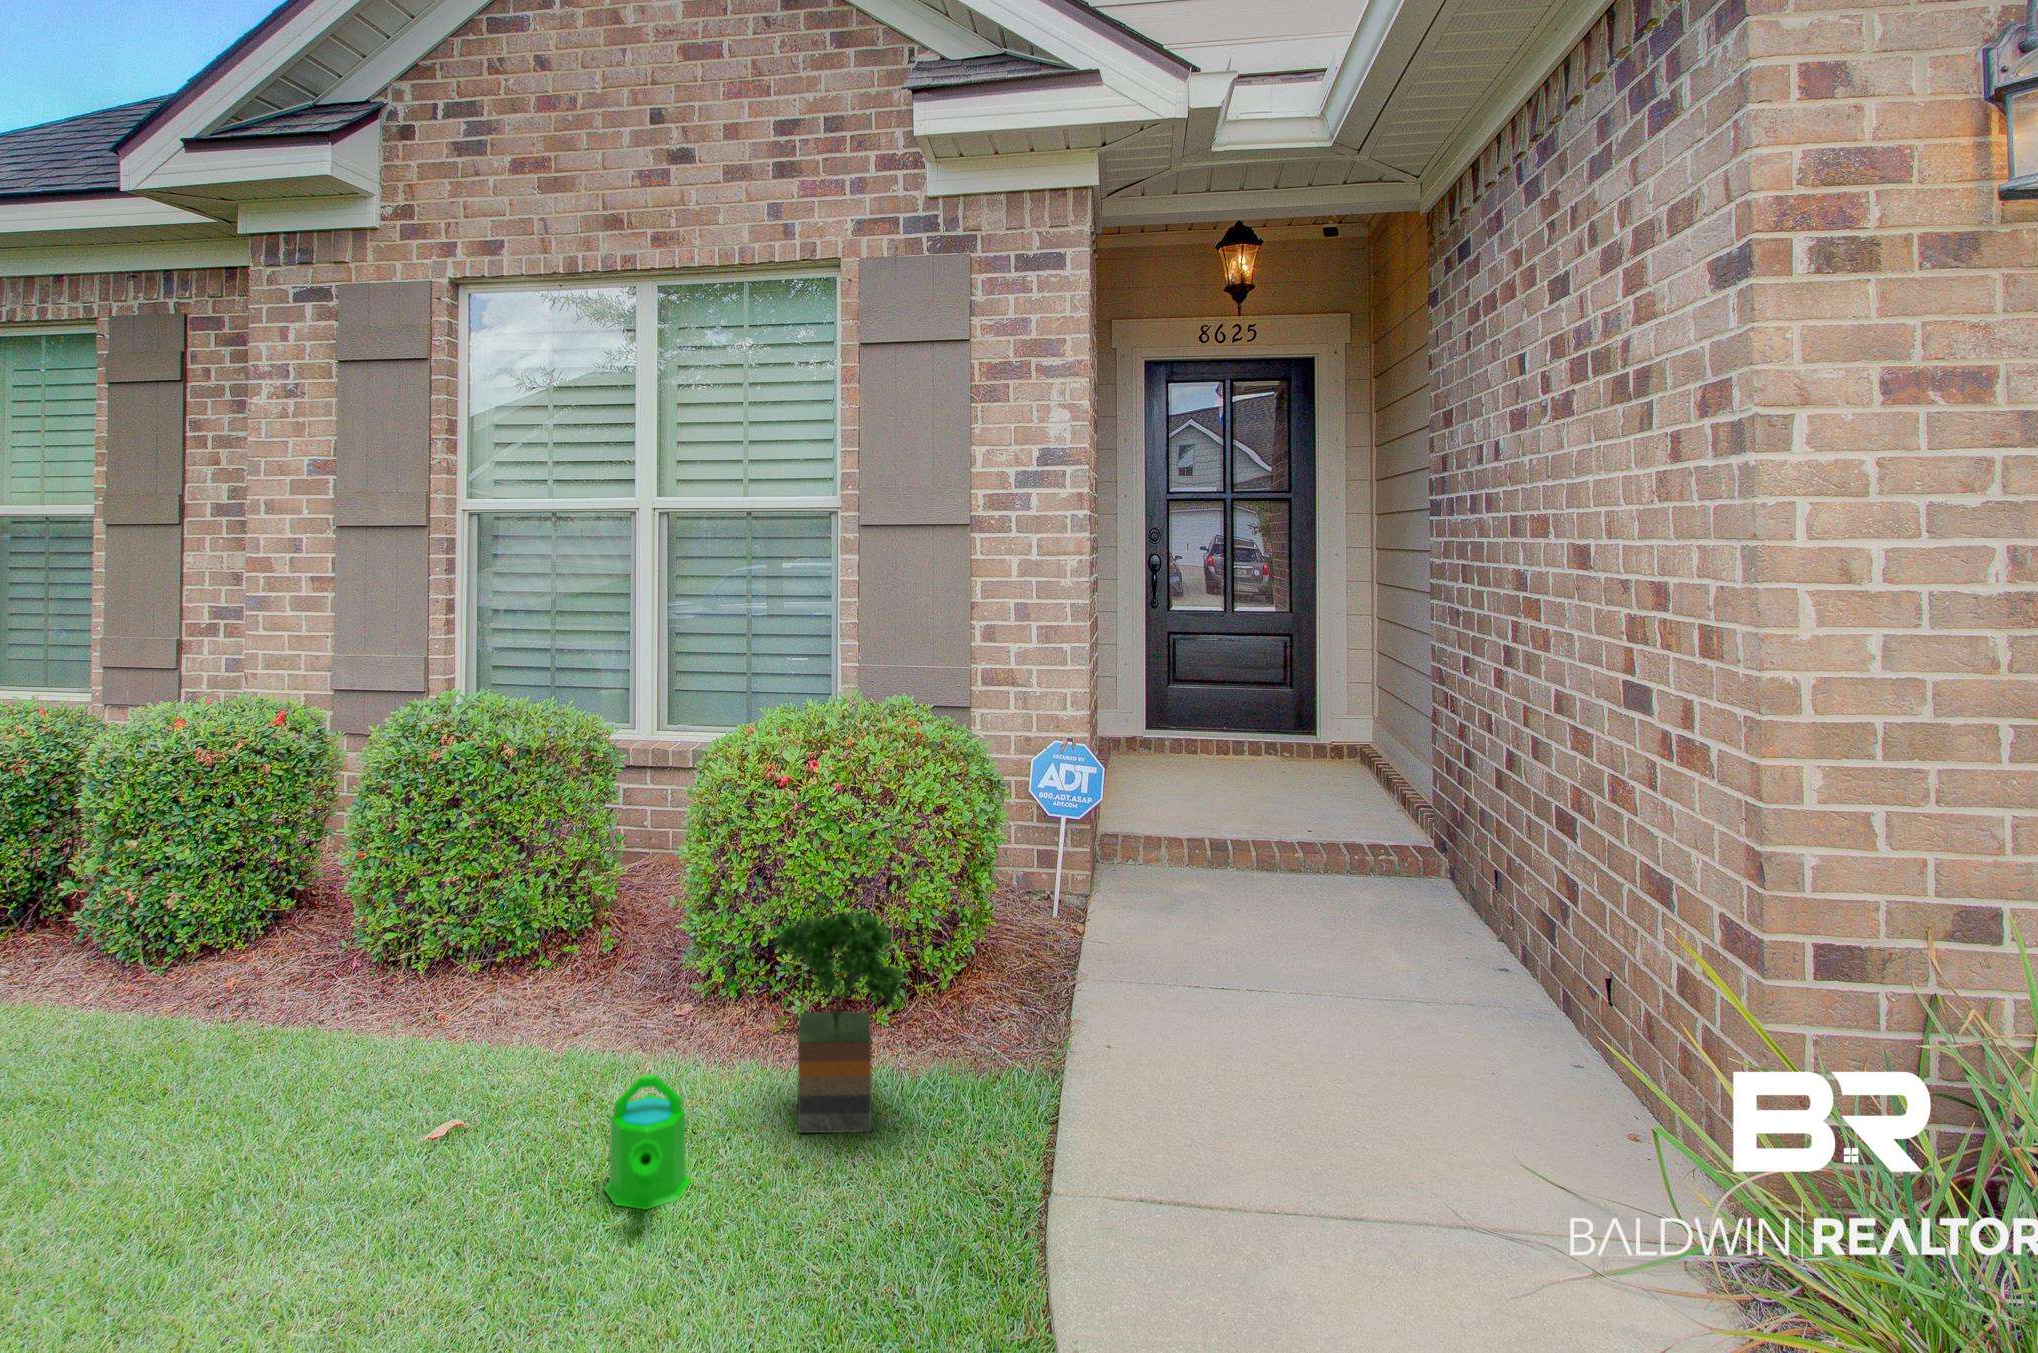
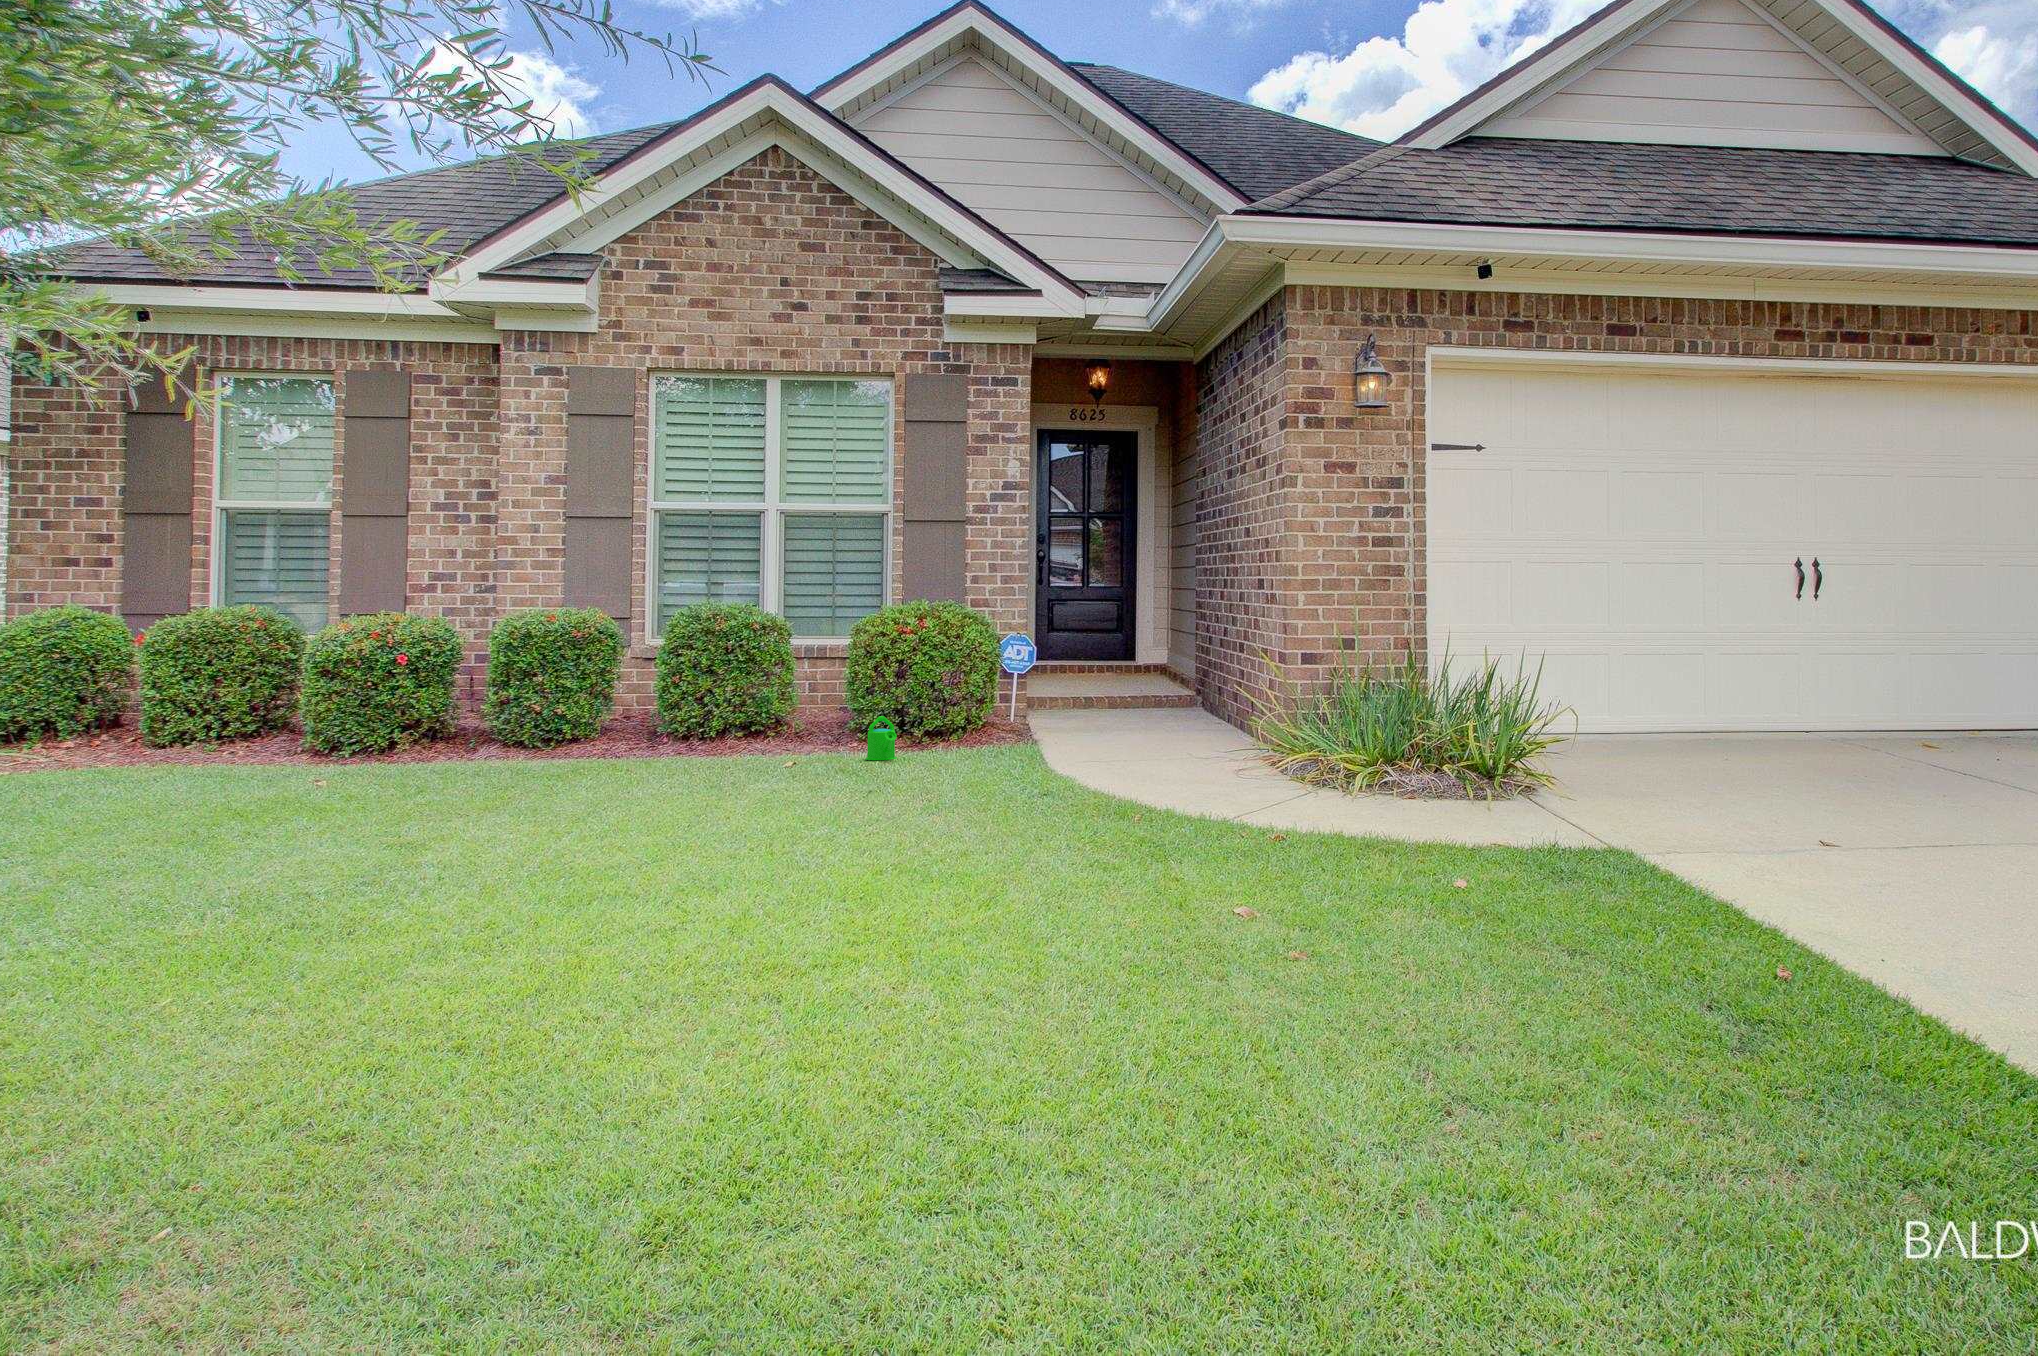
potted tree: present [774,911,904,1133] -> none [914,667,972,750]

